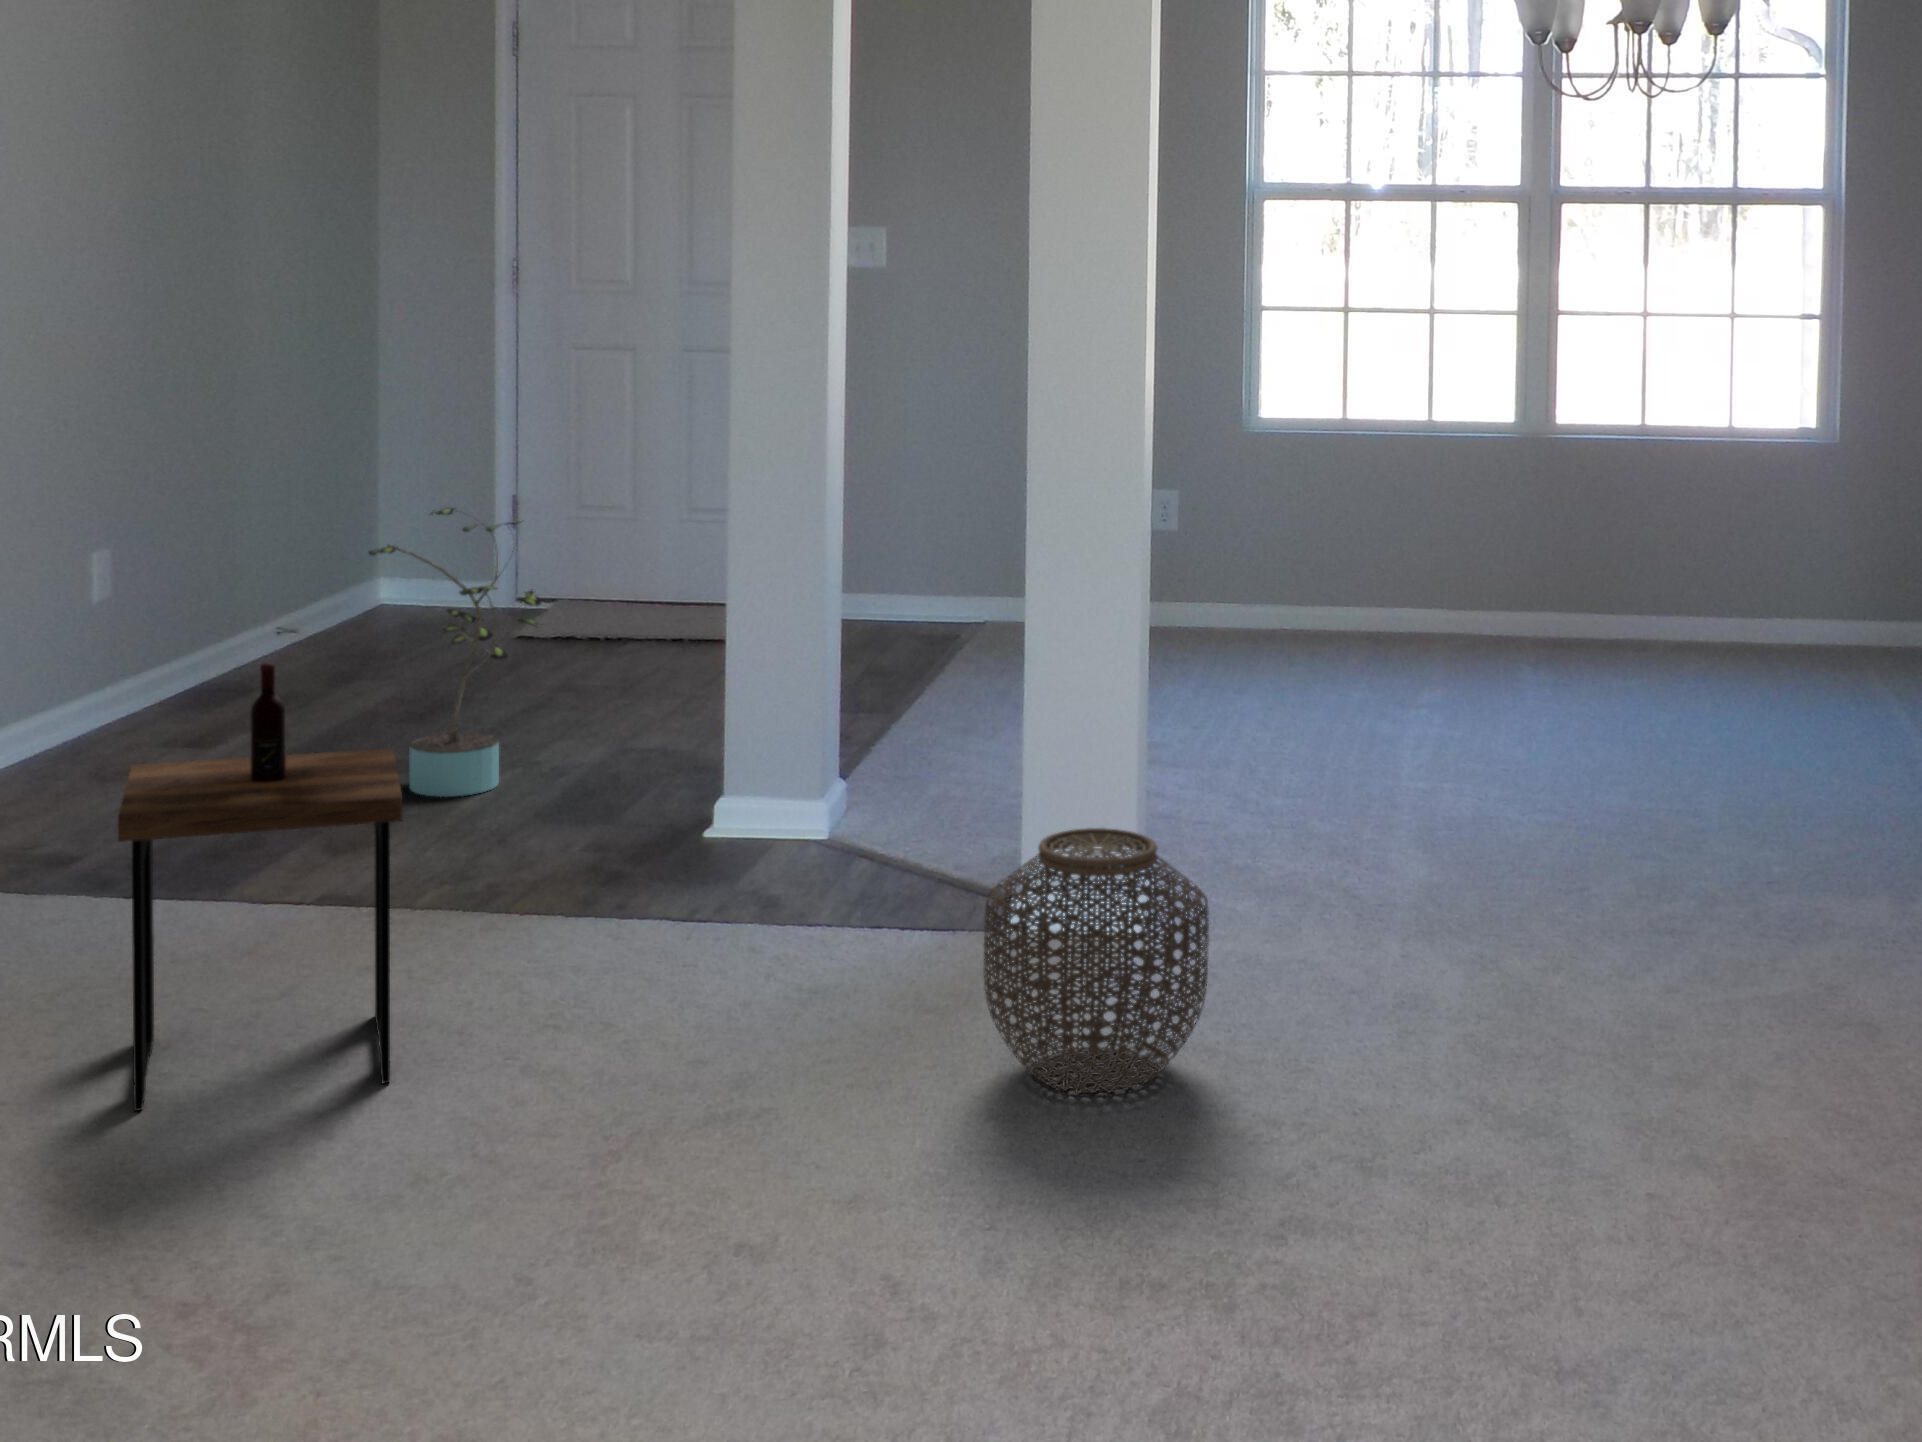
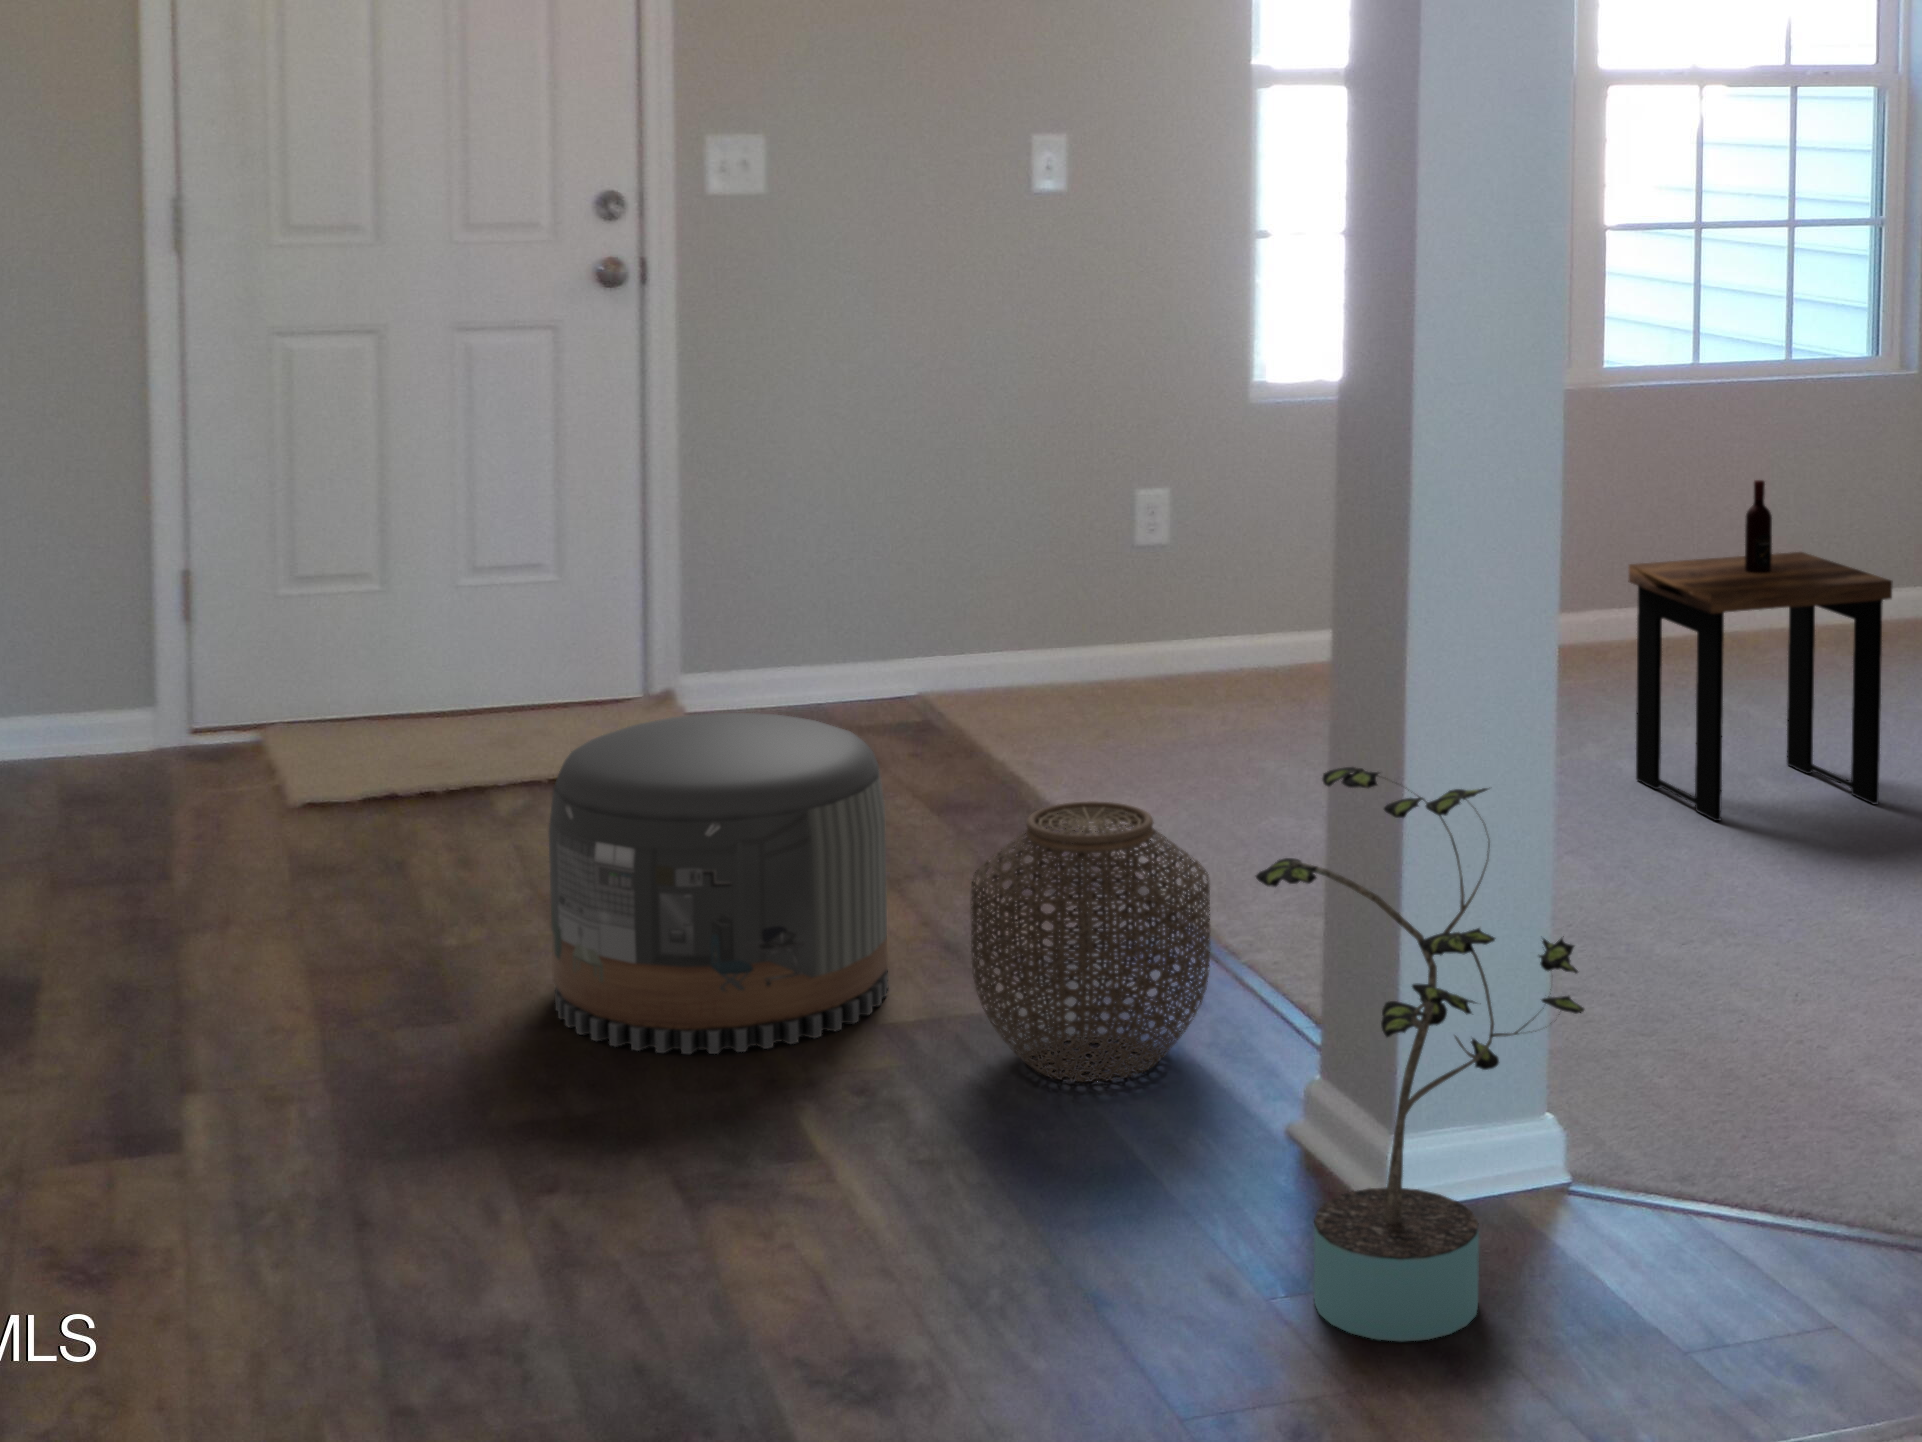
potted plant: present [369,507,542,797] -> present [1256,767,1584,1342]
side table: present [118,663,402,1111] -> present [1628,480,1892,821]
pouf: none [583,743,901,1064] -> present [549,713,888,1054]

